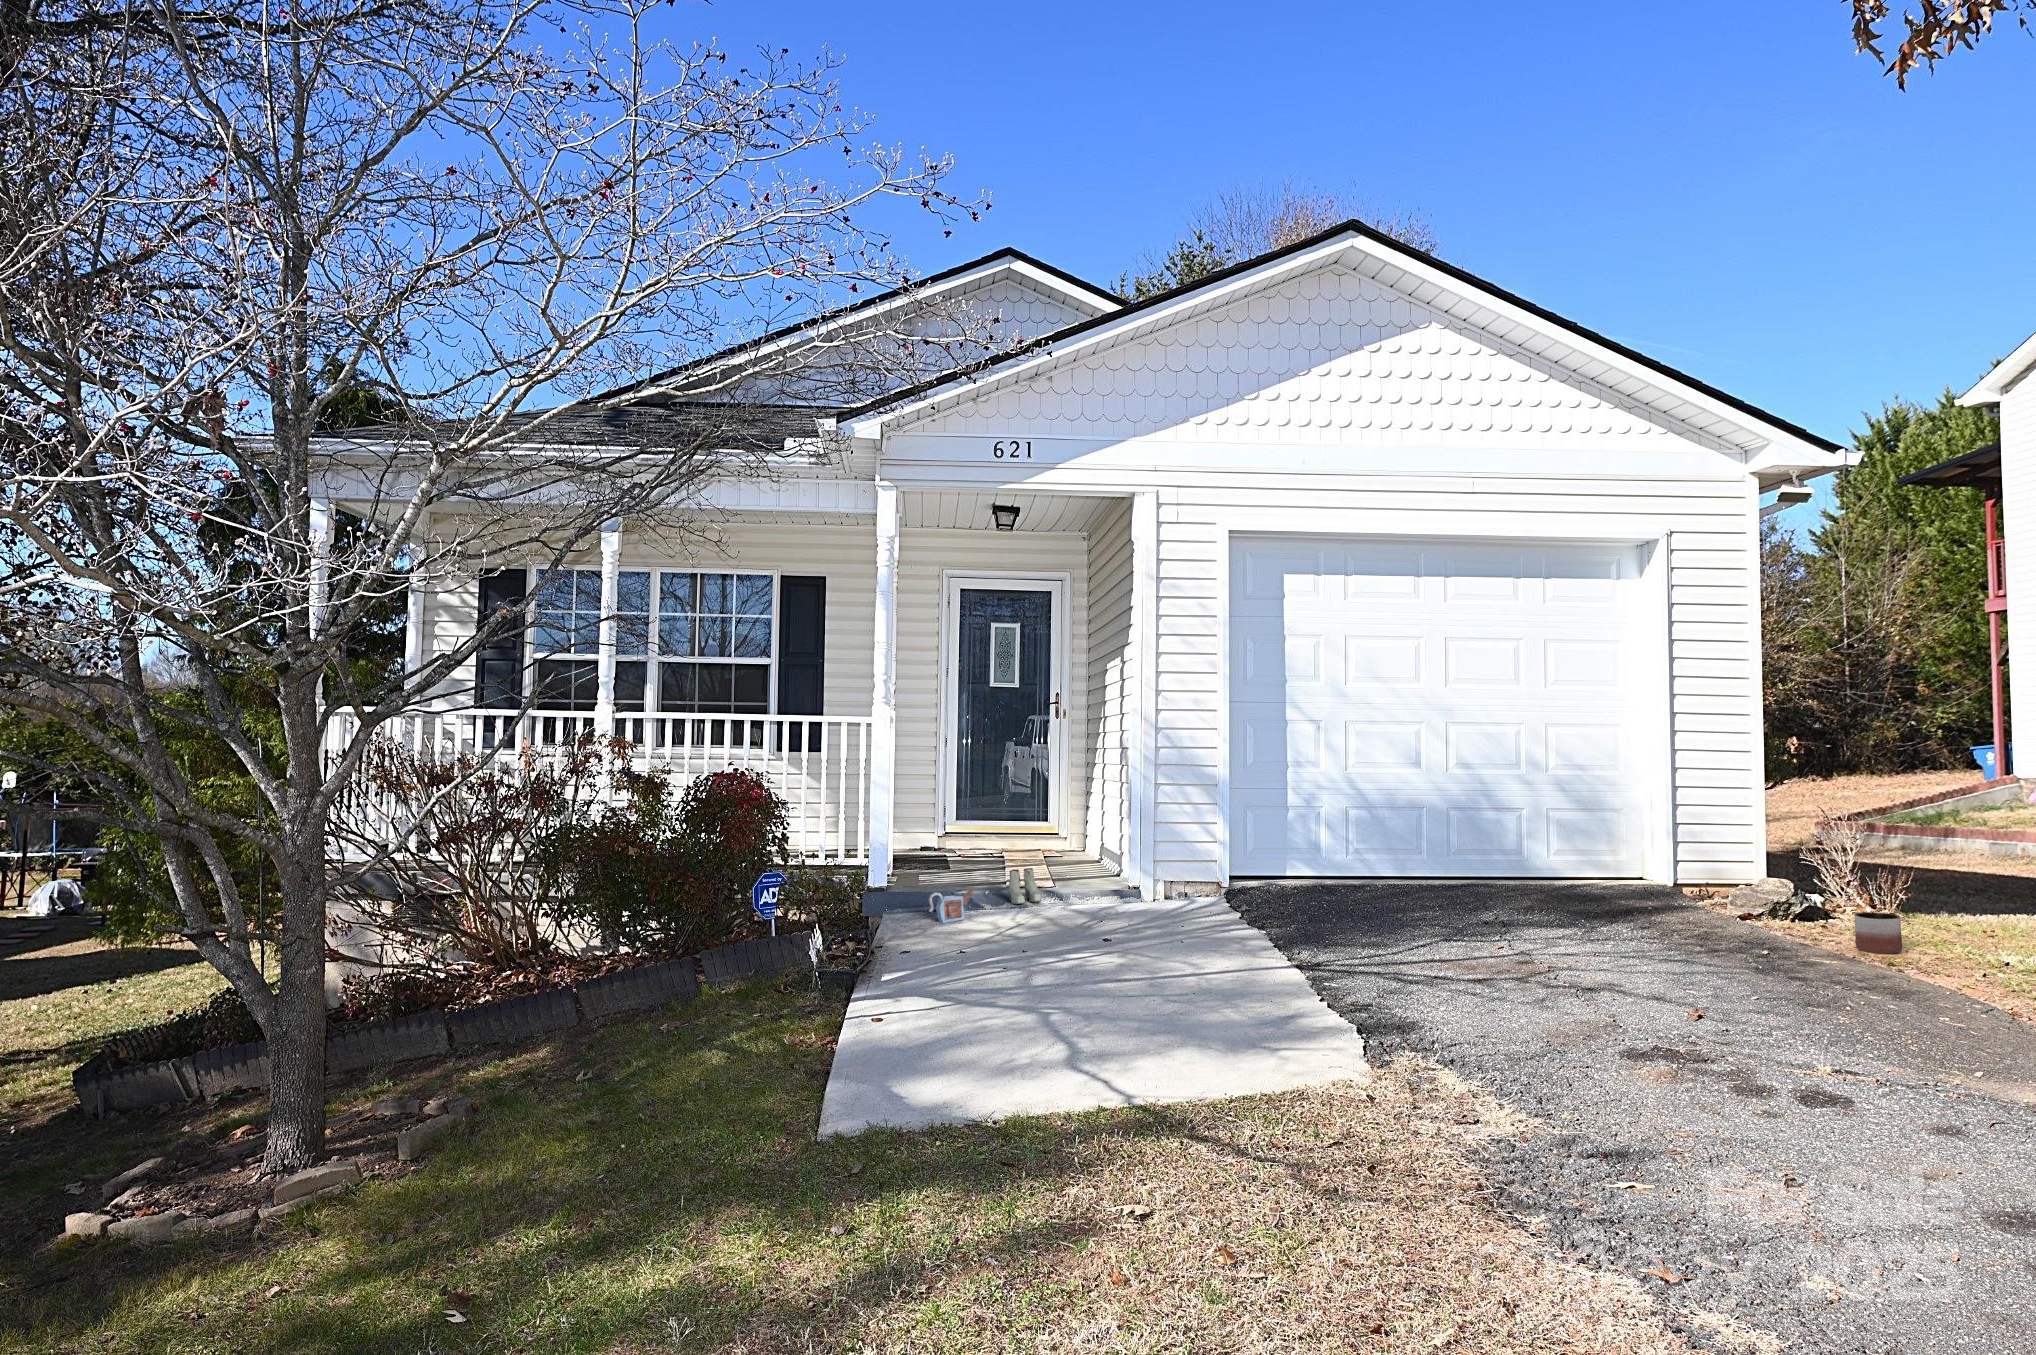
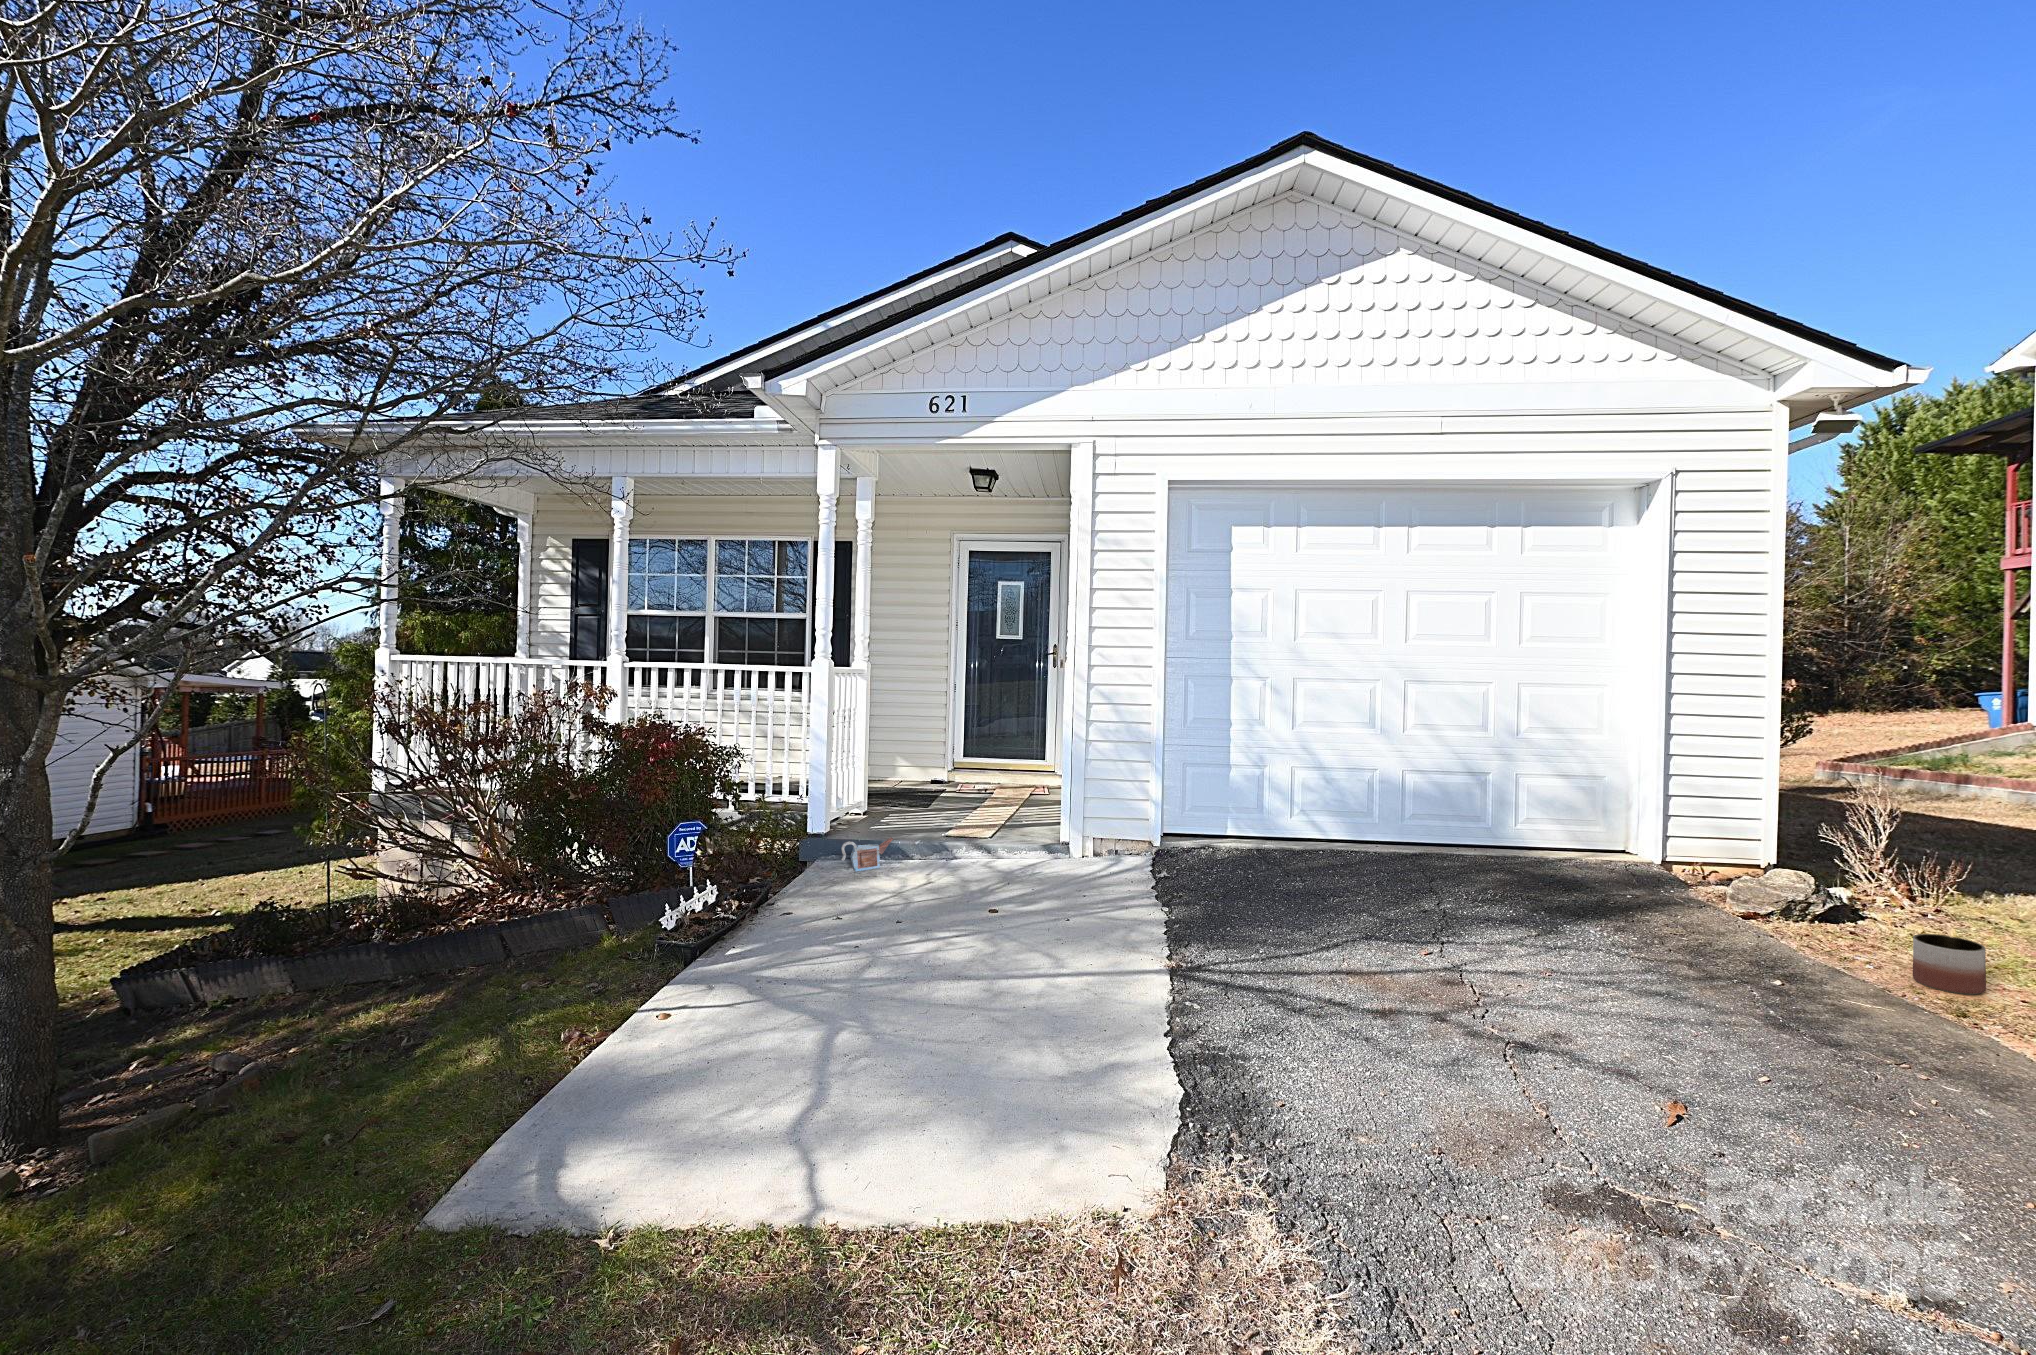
boots: present [1008,868,1041,904] -> none [944,814,973,850]

